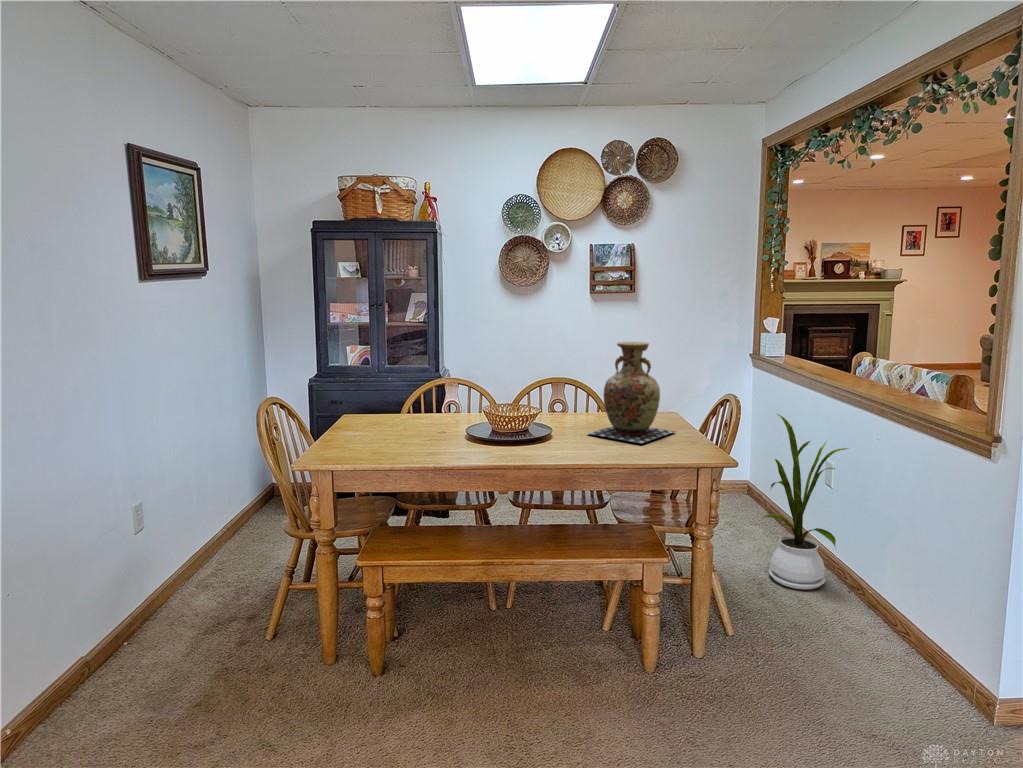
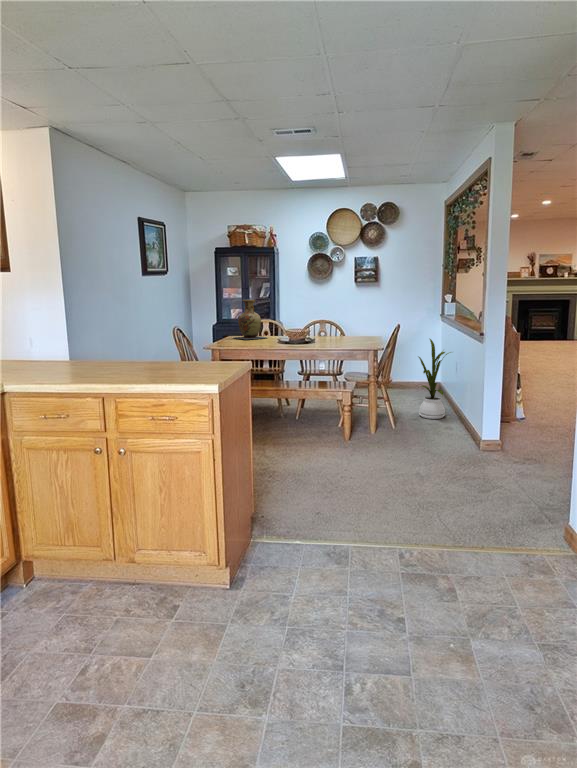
vase: present [589,342,675,443] -> present [235,300,266,339]

